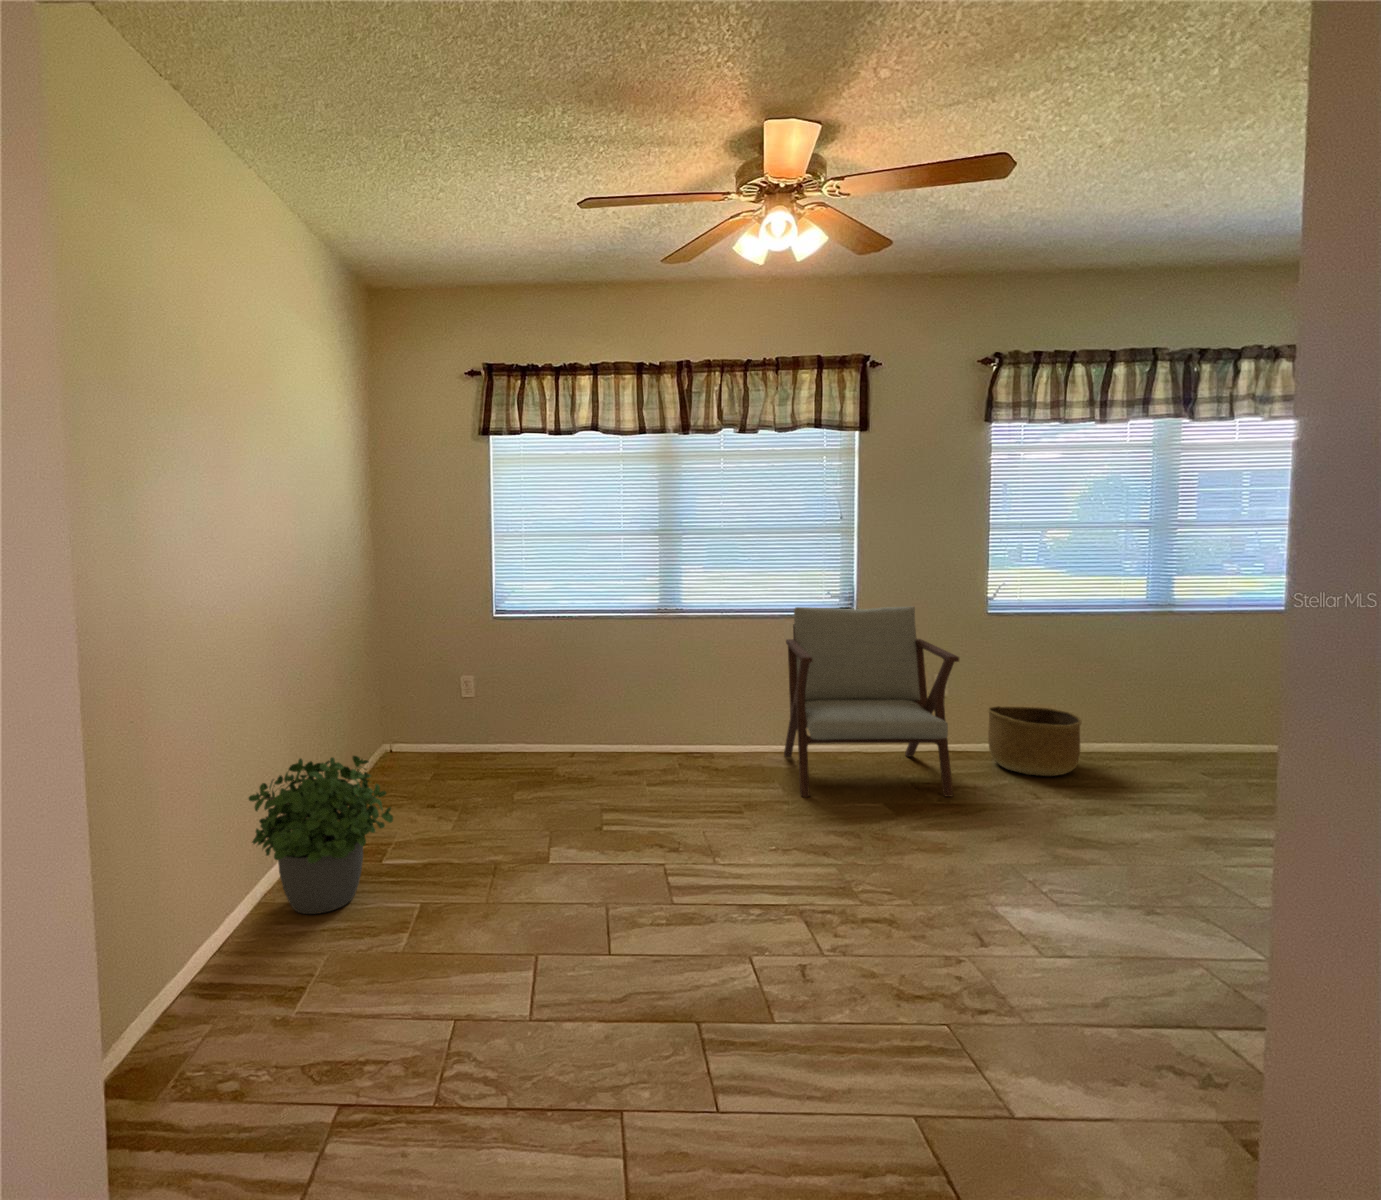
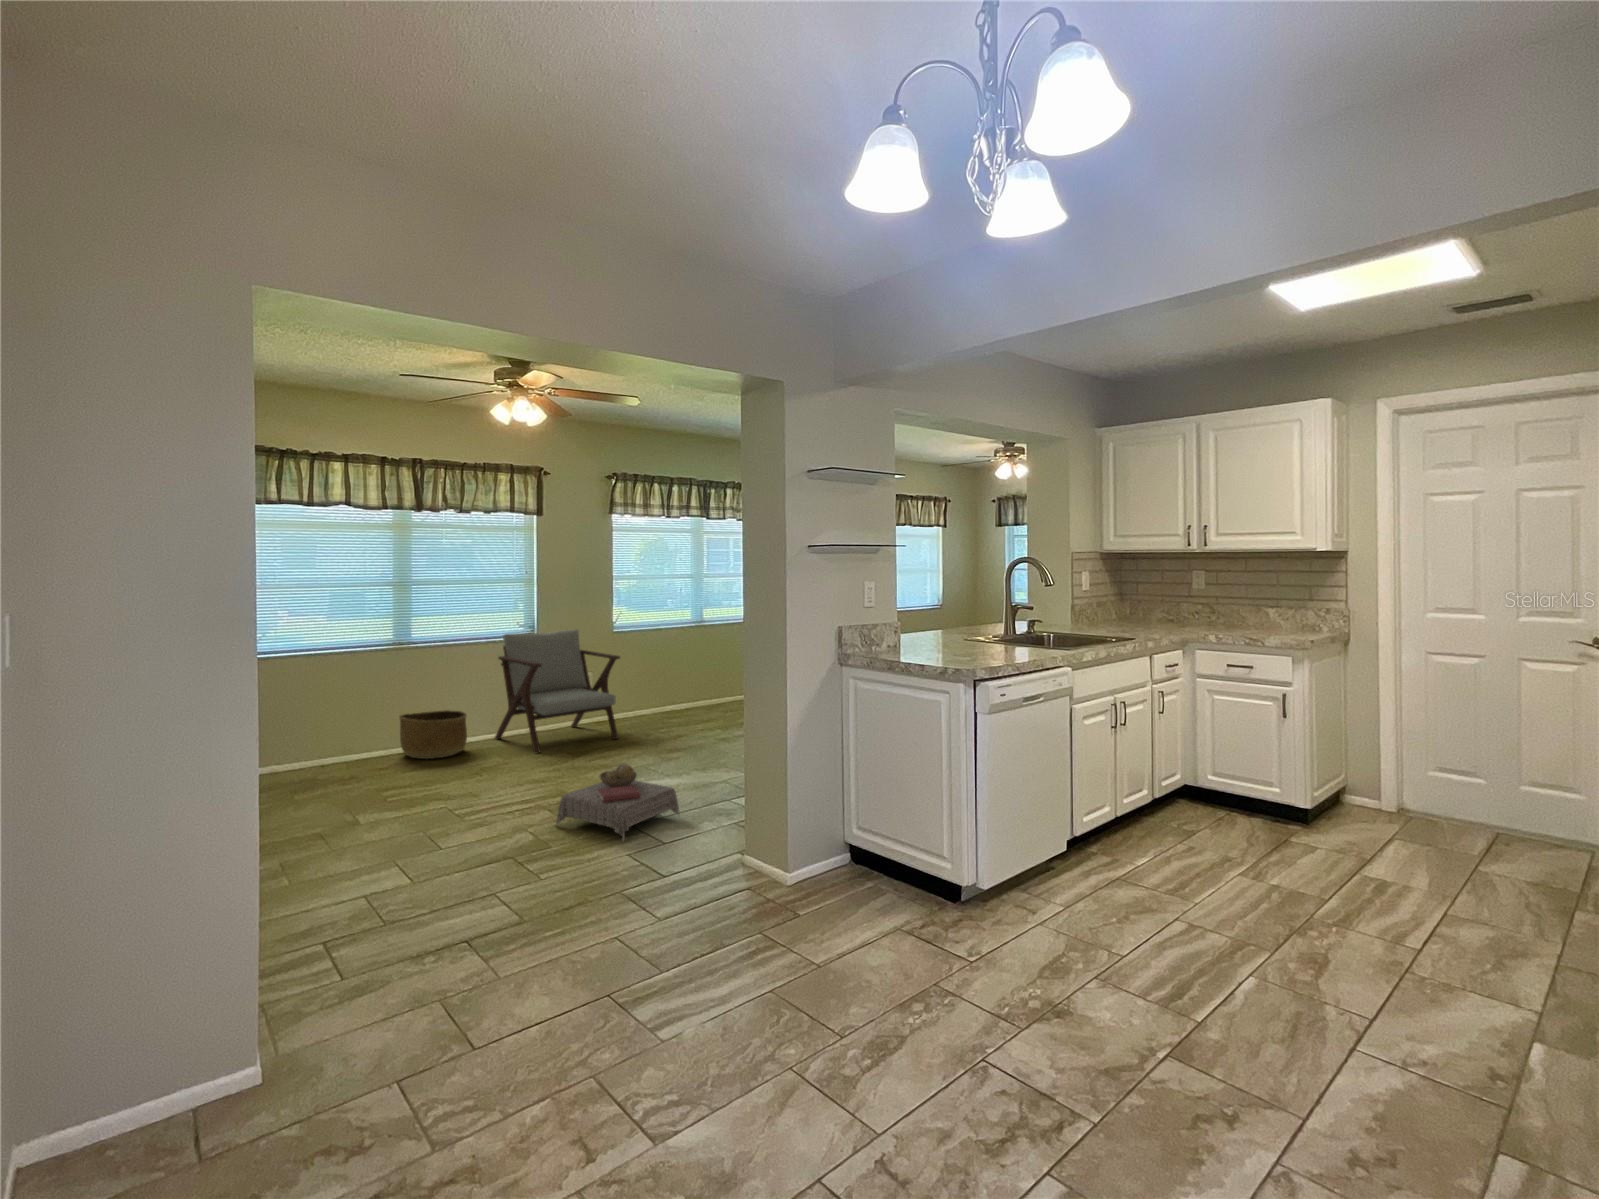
basket: present [988,706,1082,776] -> present [399,710,467,759]
potted plant: present [249,756,393,914] -> none [255,746,354,853]
ottoman: none [615,911,864,1146] -> present [556,764,679,841]

